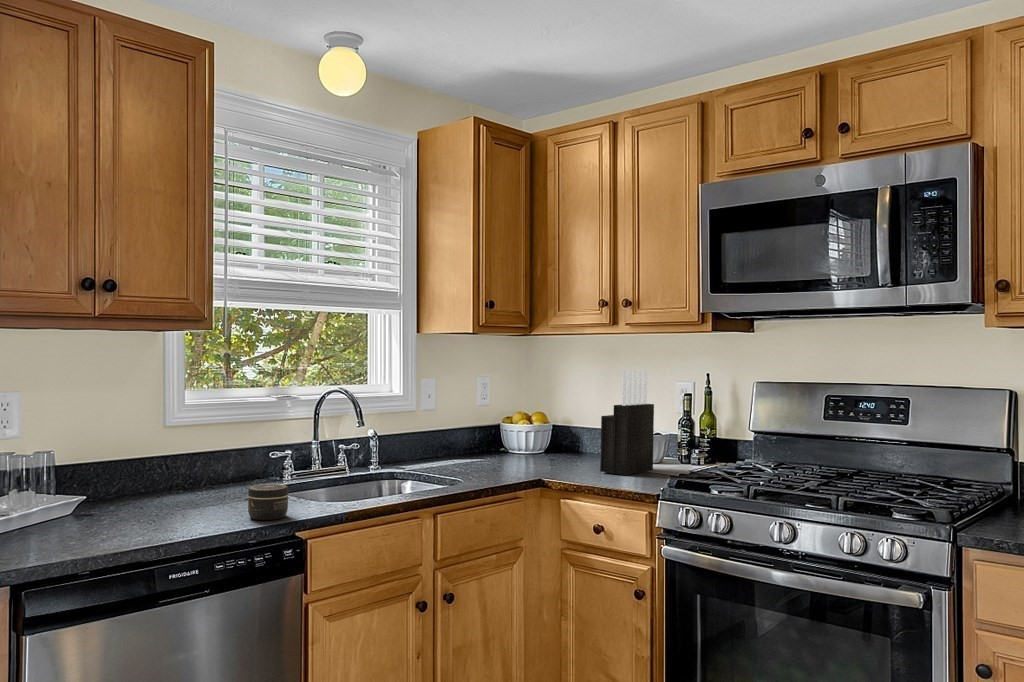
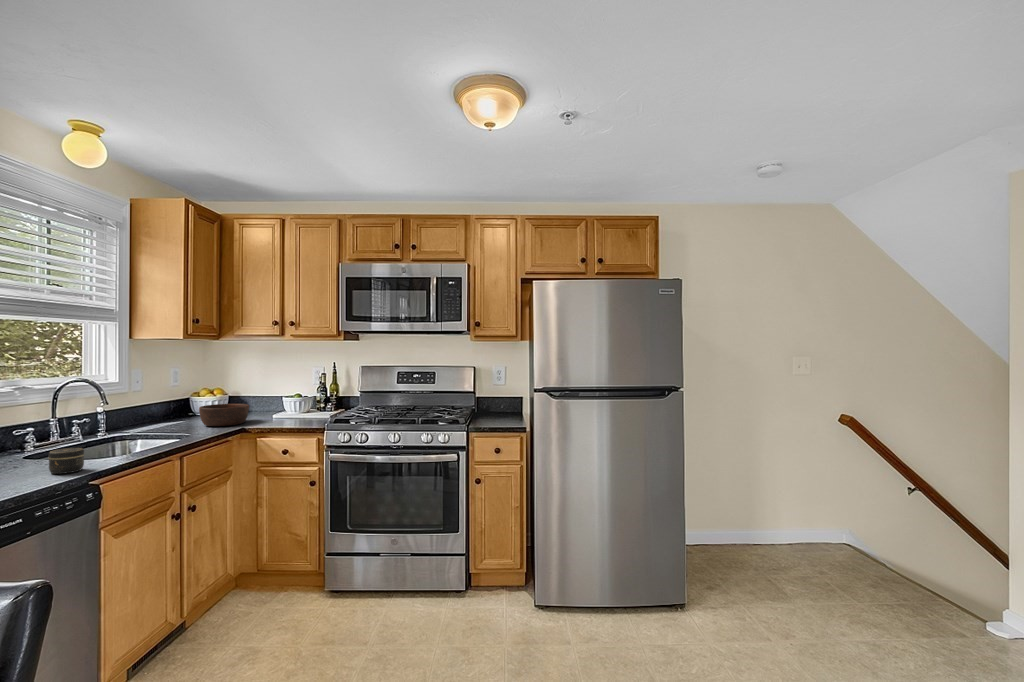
knife block: present [600,371,654,475] -> none [279,359,309,420]
wooden bowl: none [491,437,560,472] -> present [199,404,249,426]

